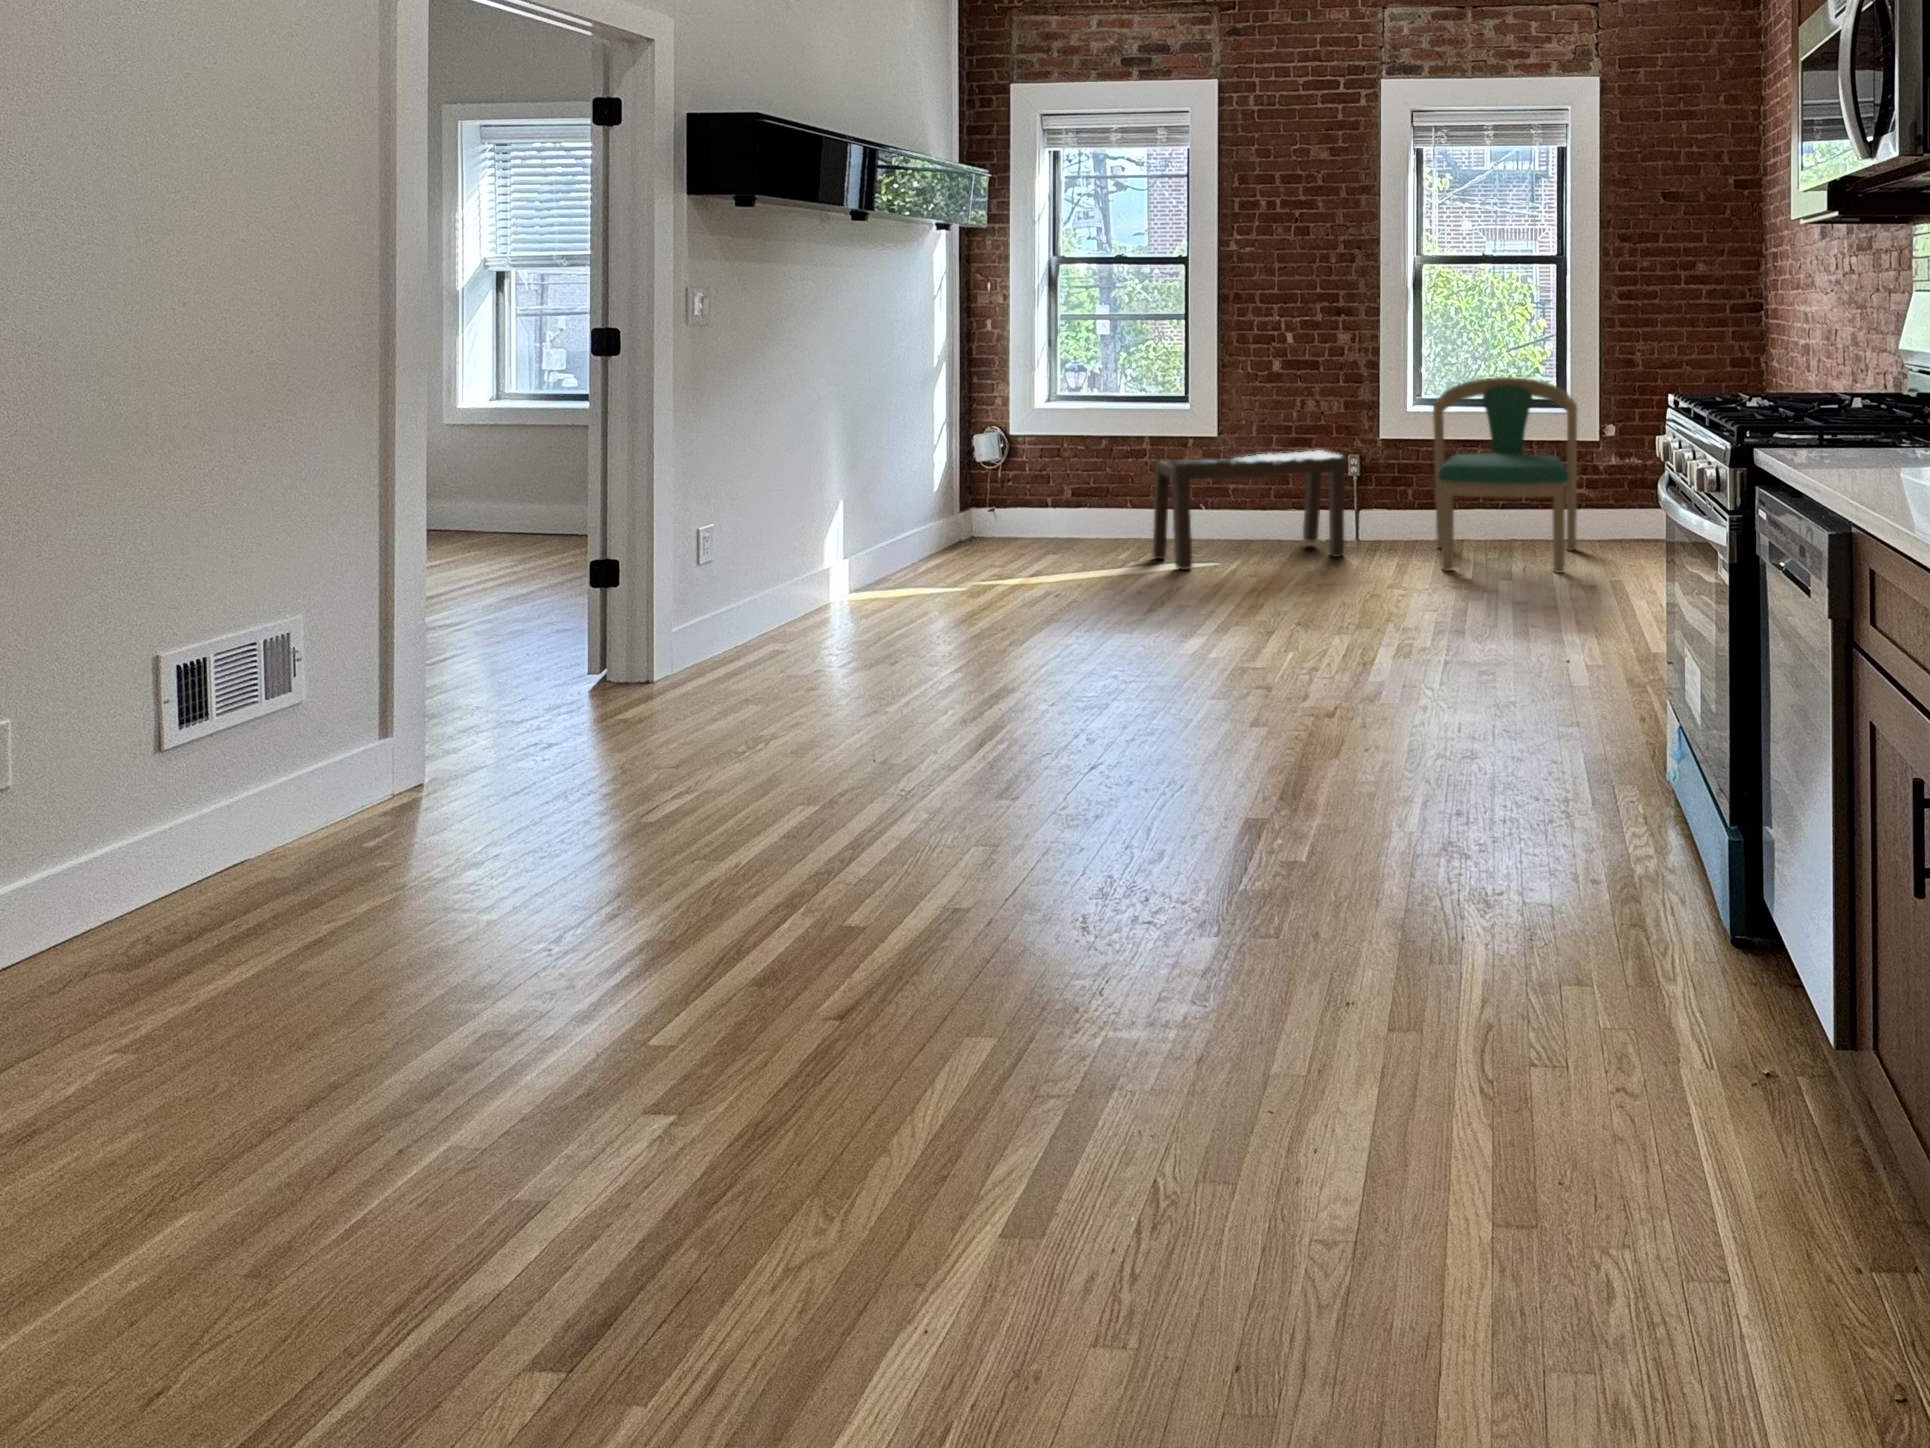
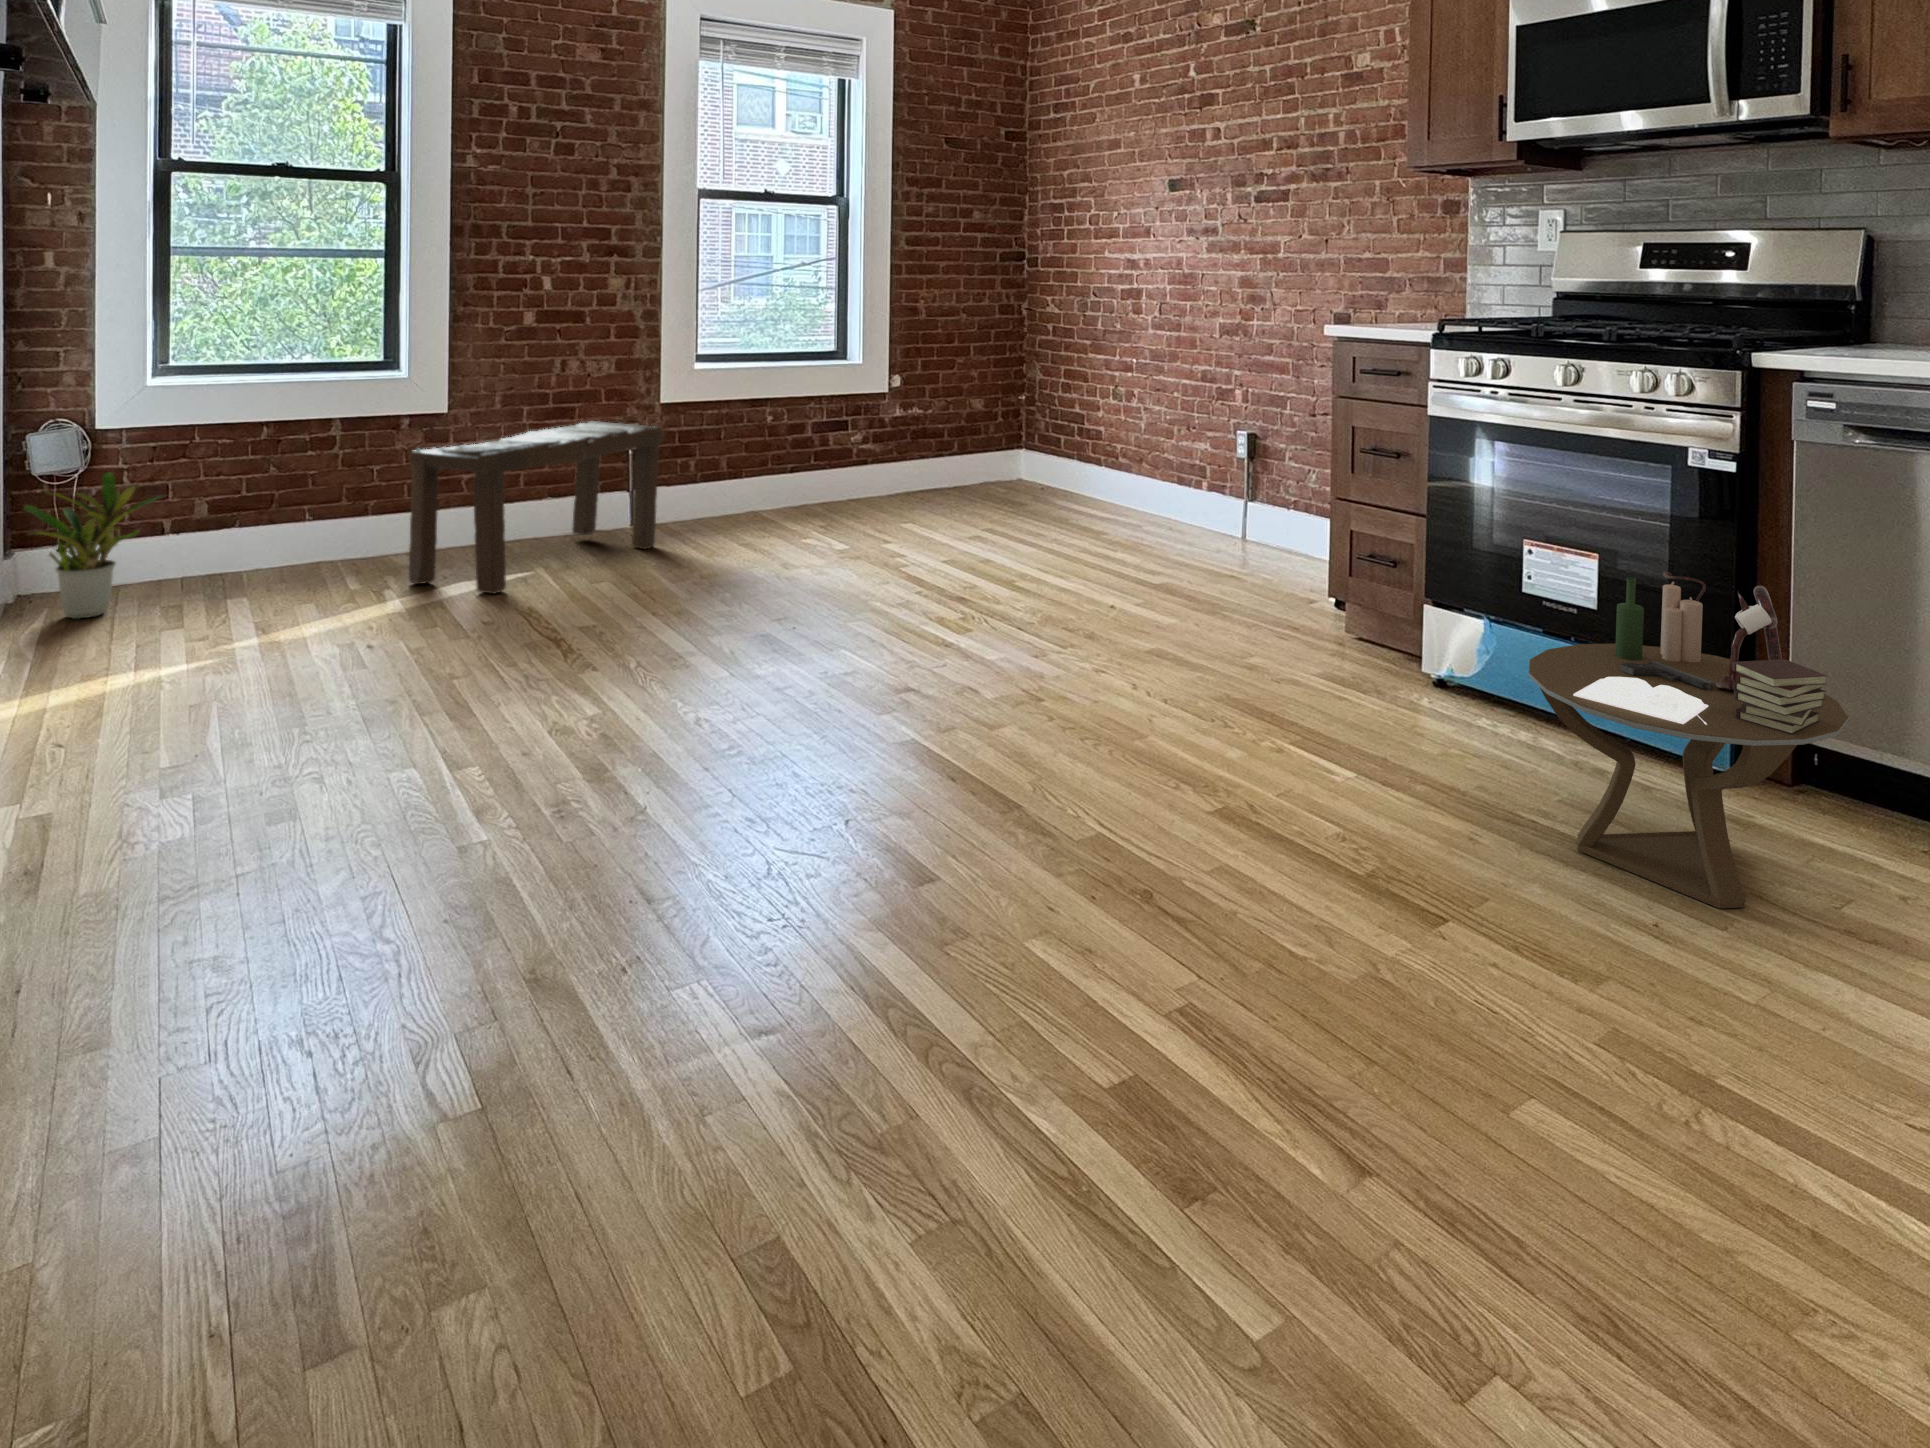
dining chair: present [1433,377,1577,573] -> none [733,328,928,548]
potted plant: none [935,462,1022,553] -> present [24,472,164,619]
side table: none [1373,617,1664,909] -> present [1529,572,1849,908]

